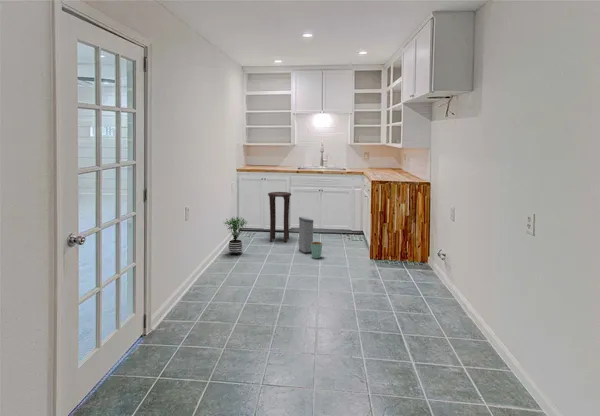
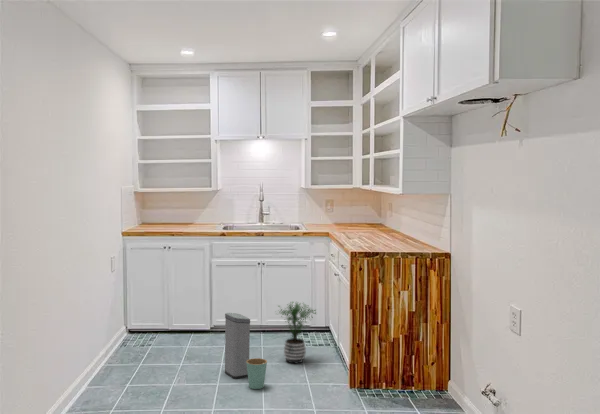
stool: present [268,192,291,242] -> none [170,267,211,355]
potted plant: present [225,217,247,255] -> present [280,302,316,363]

